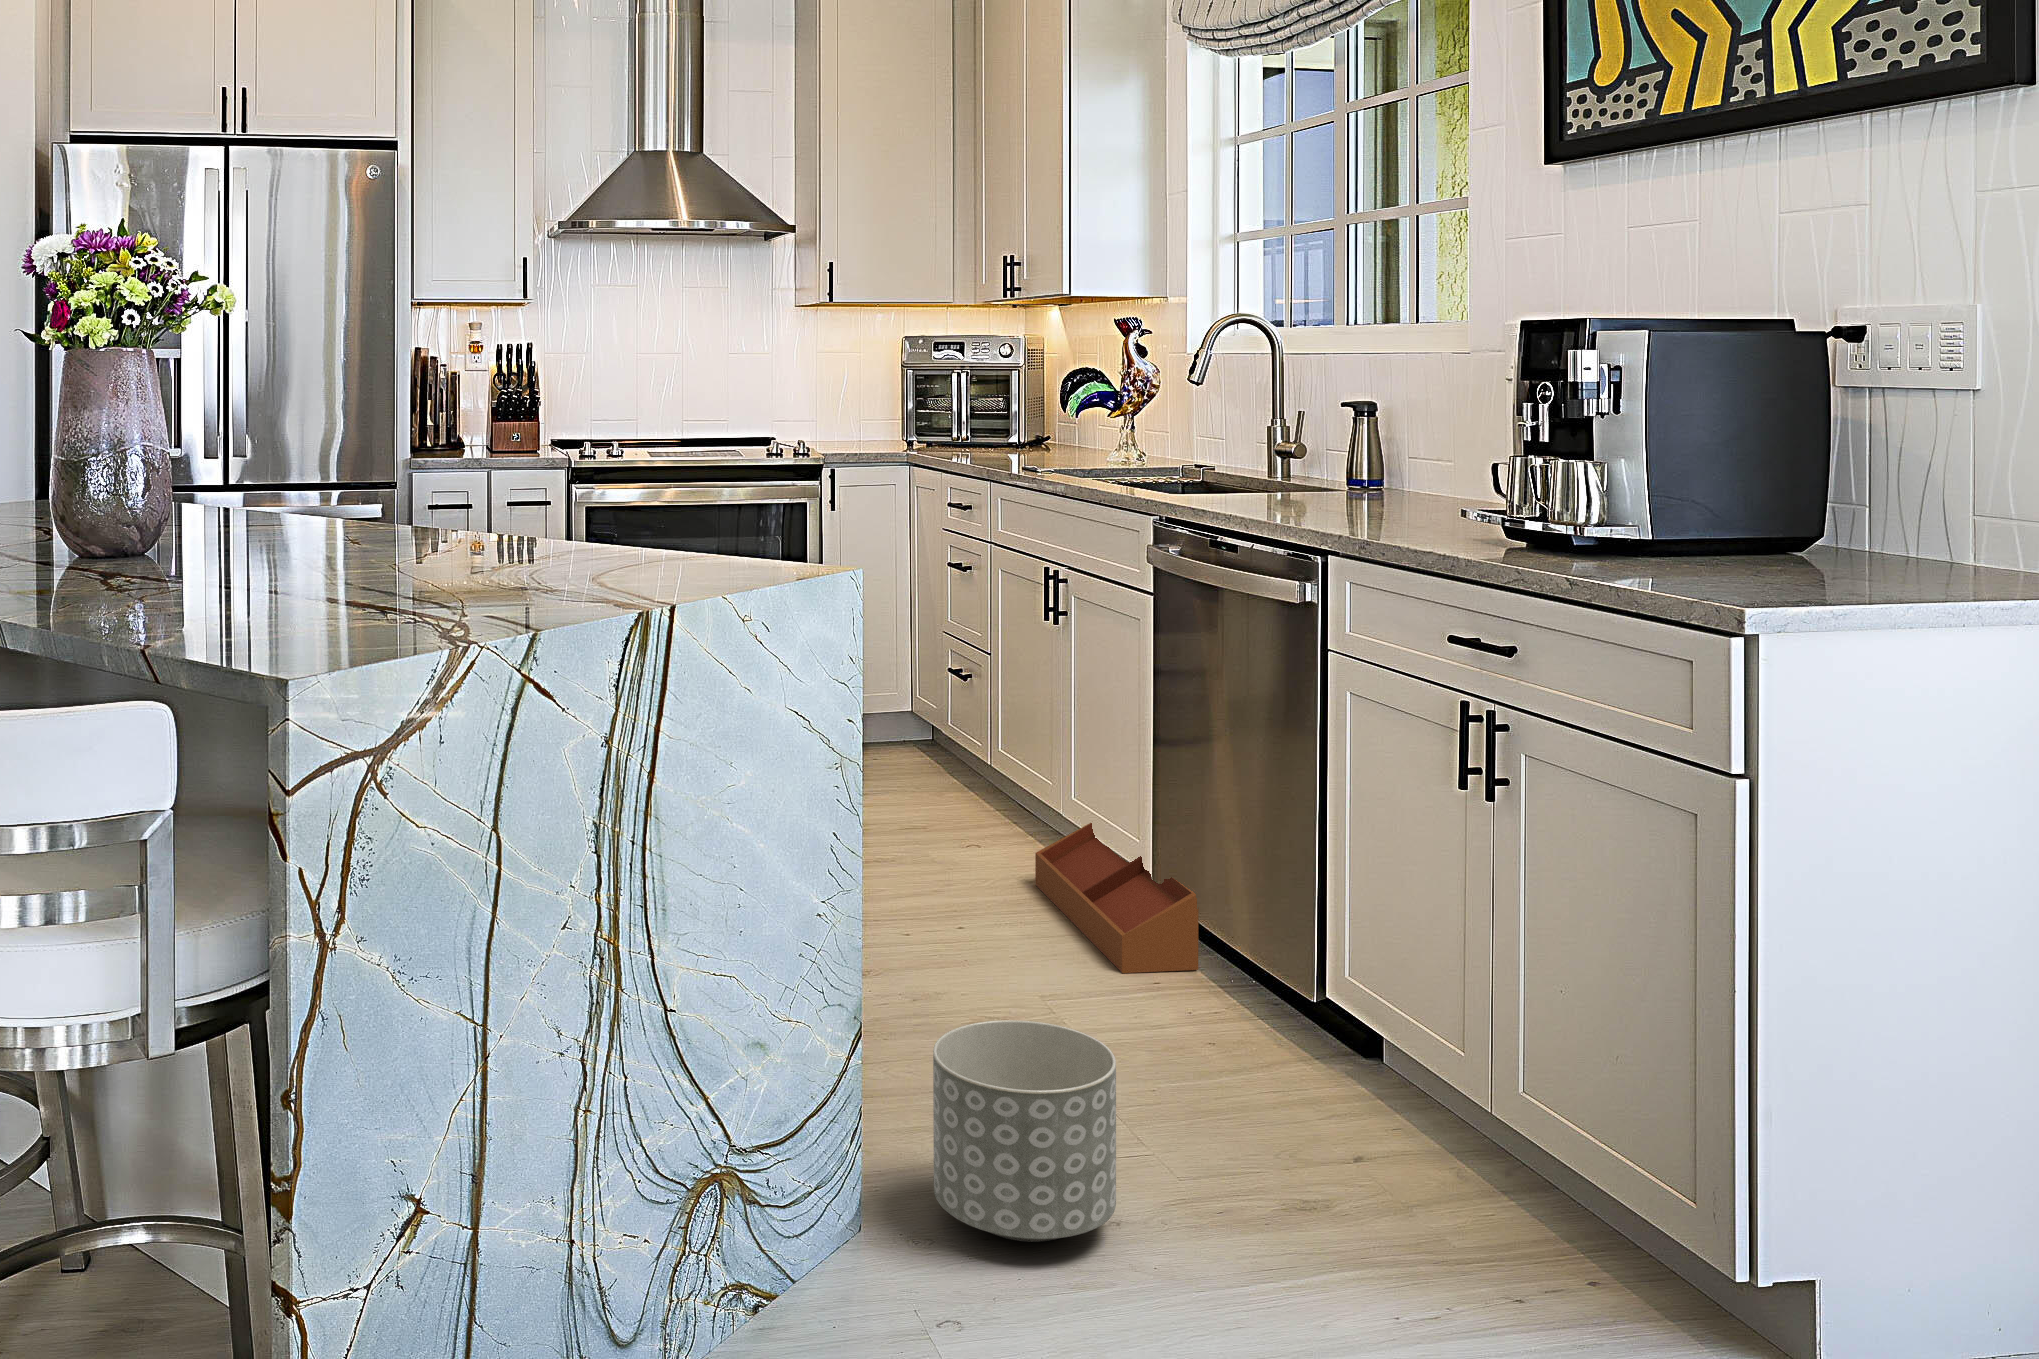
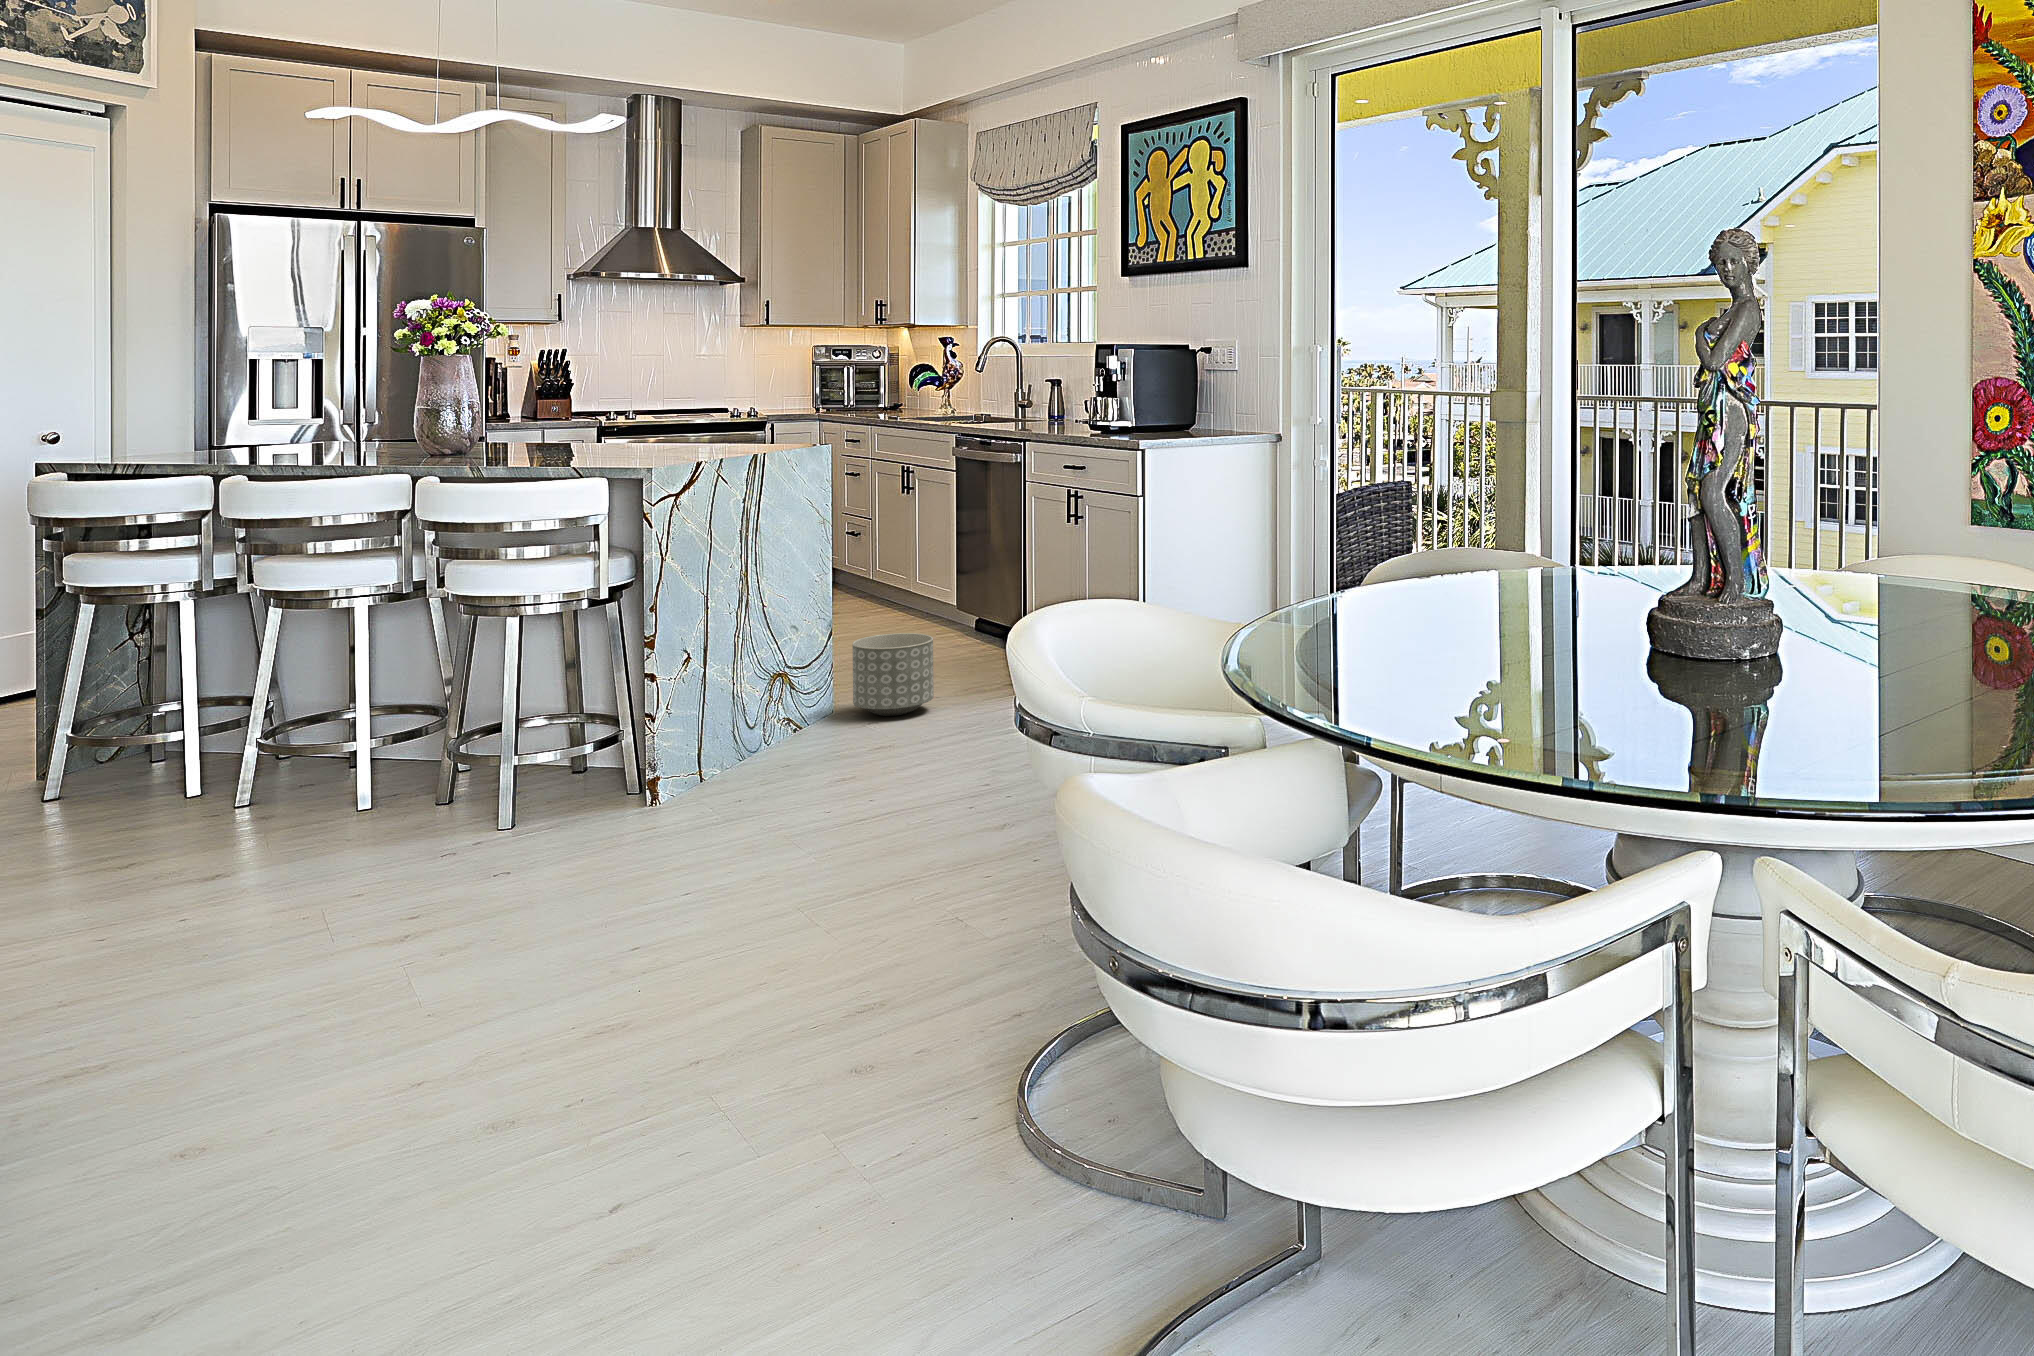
storage bin: present [1035,823,1198,973] -> none [897,591,979,650]

